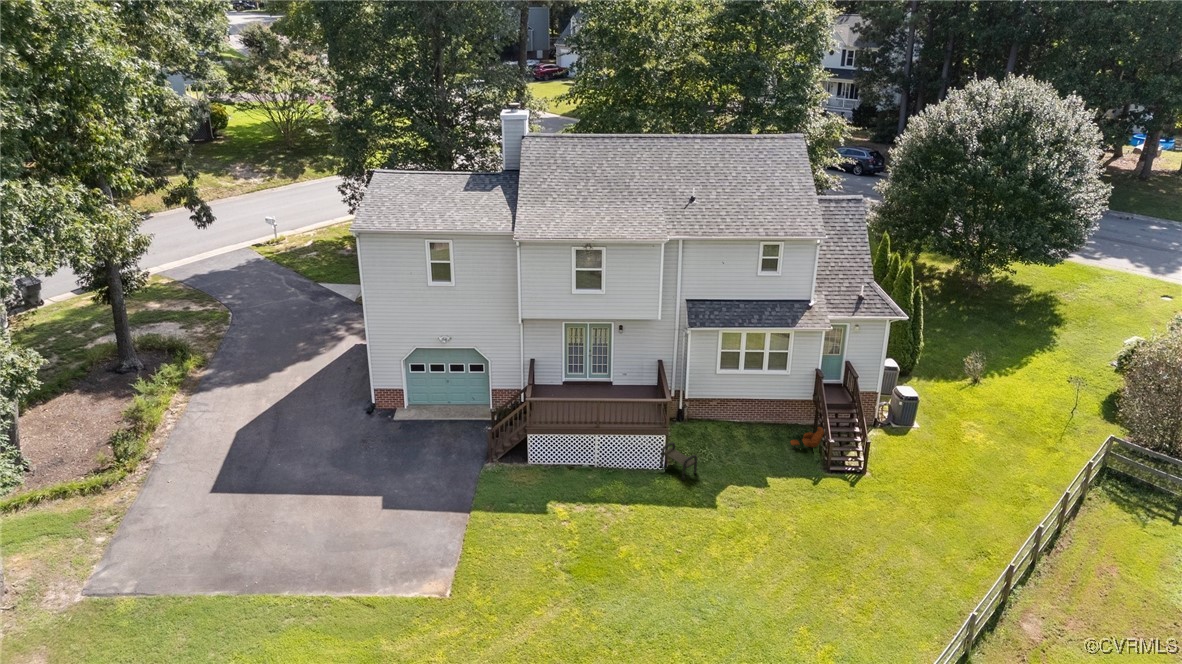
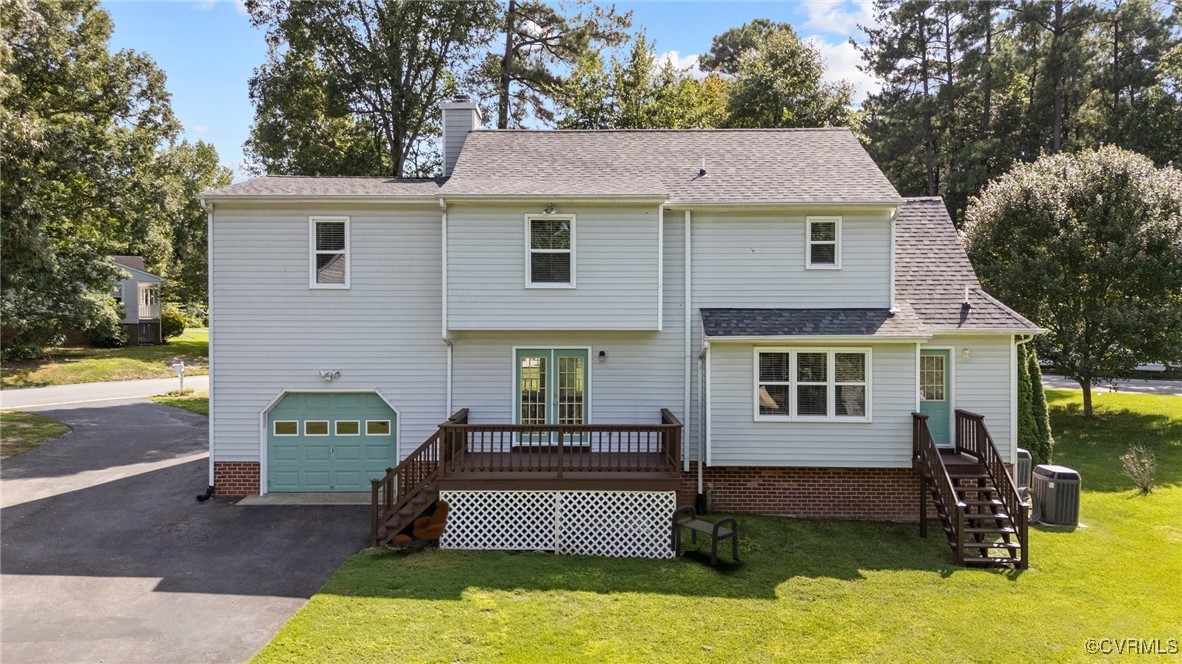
lounge chair: present [791,427,824,449] -> present [392,500,450,555]

